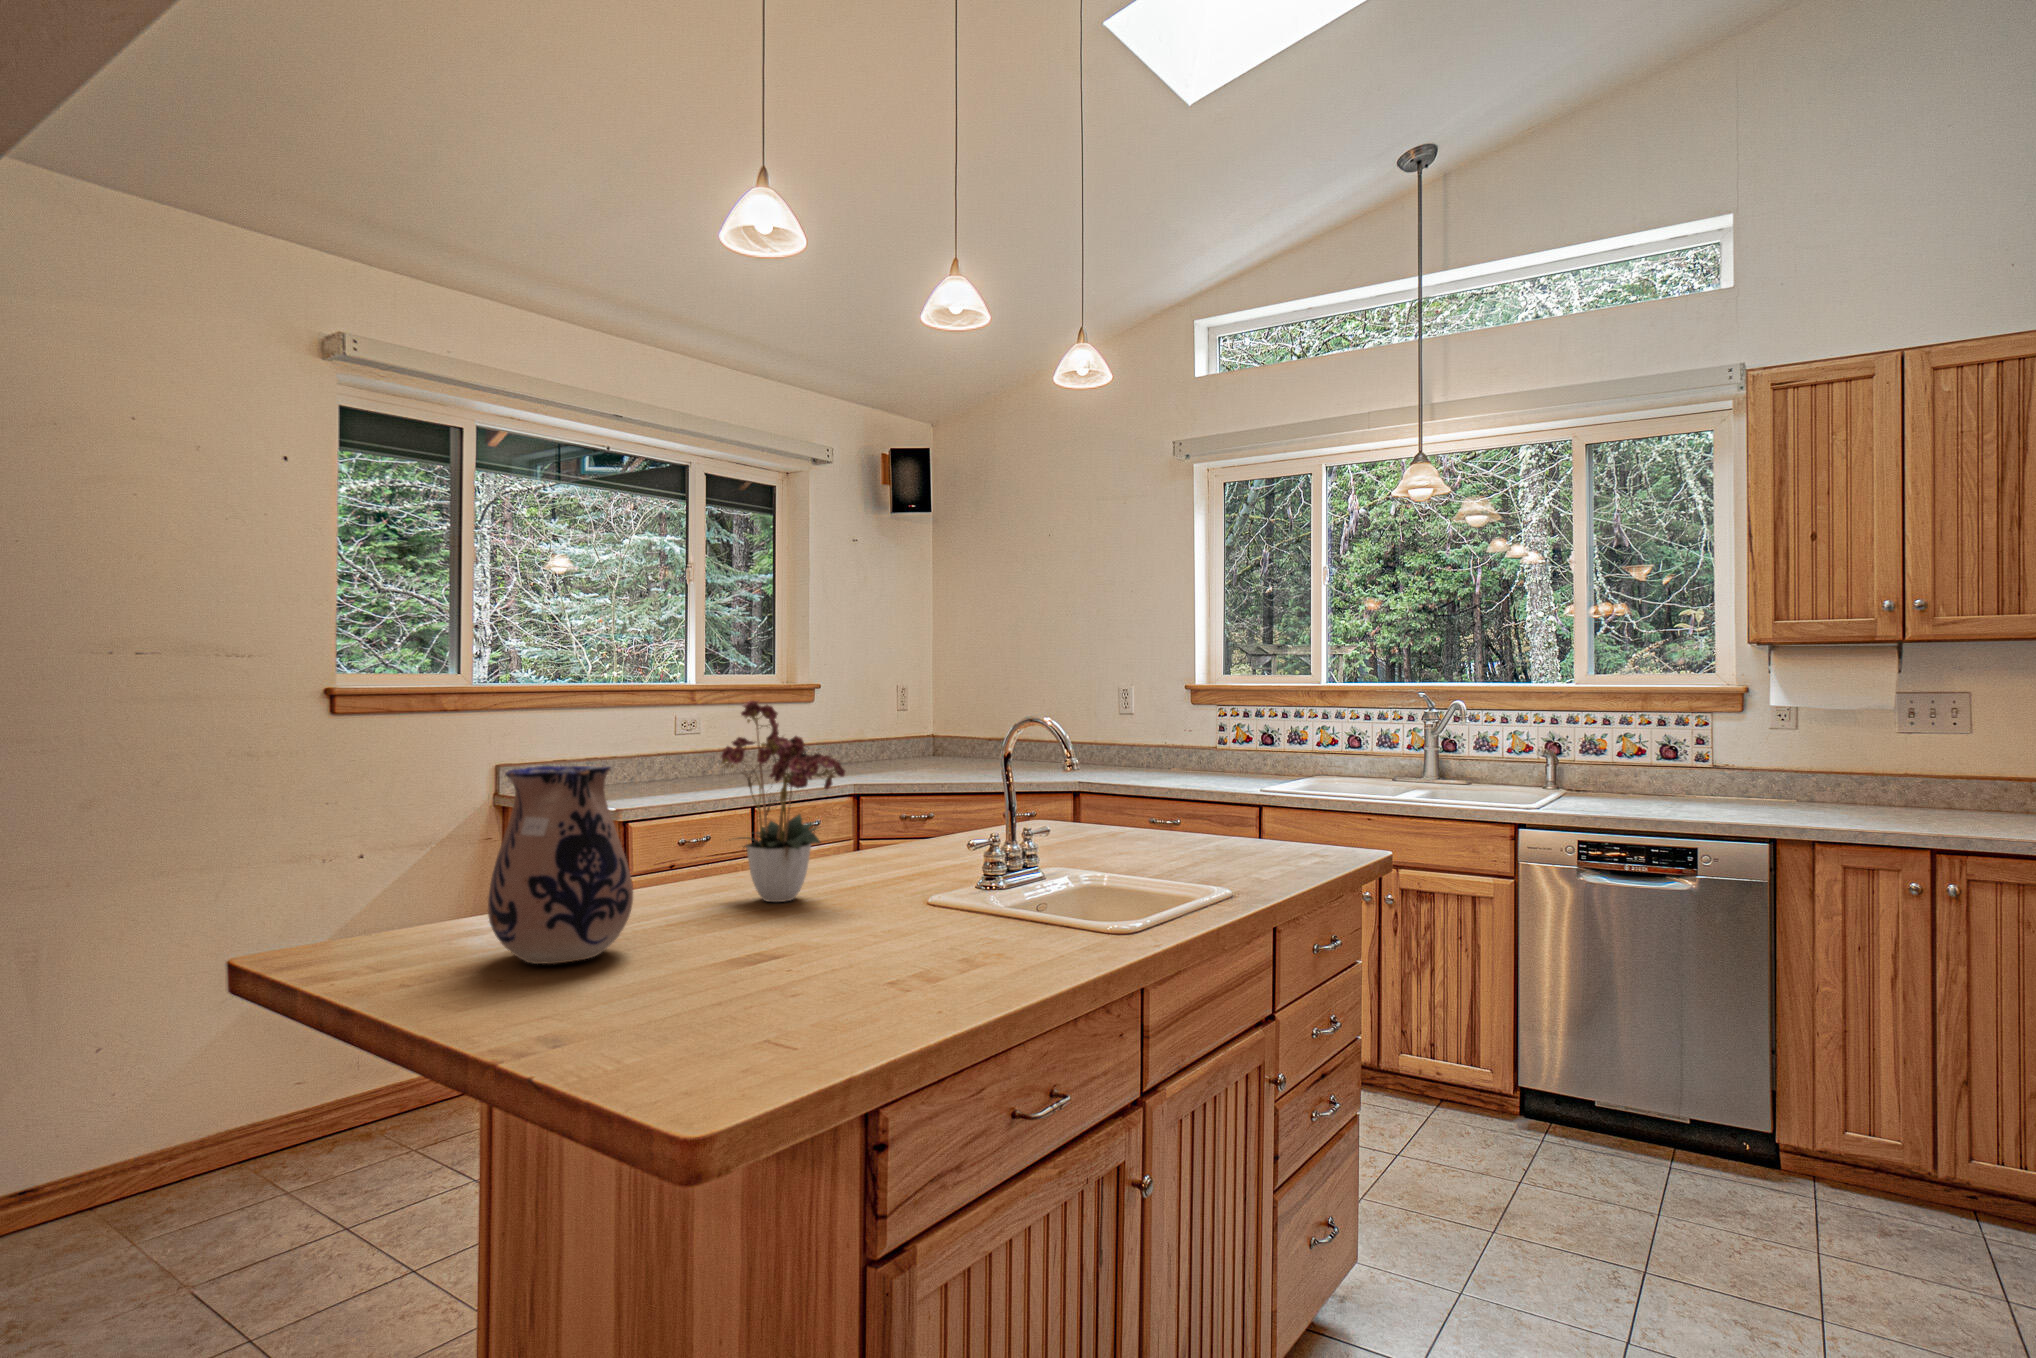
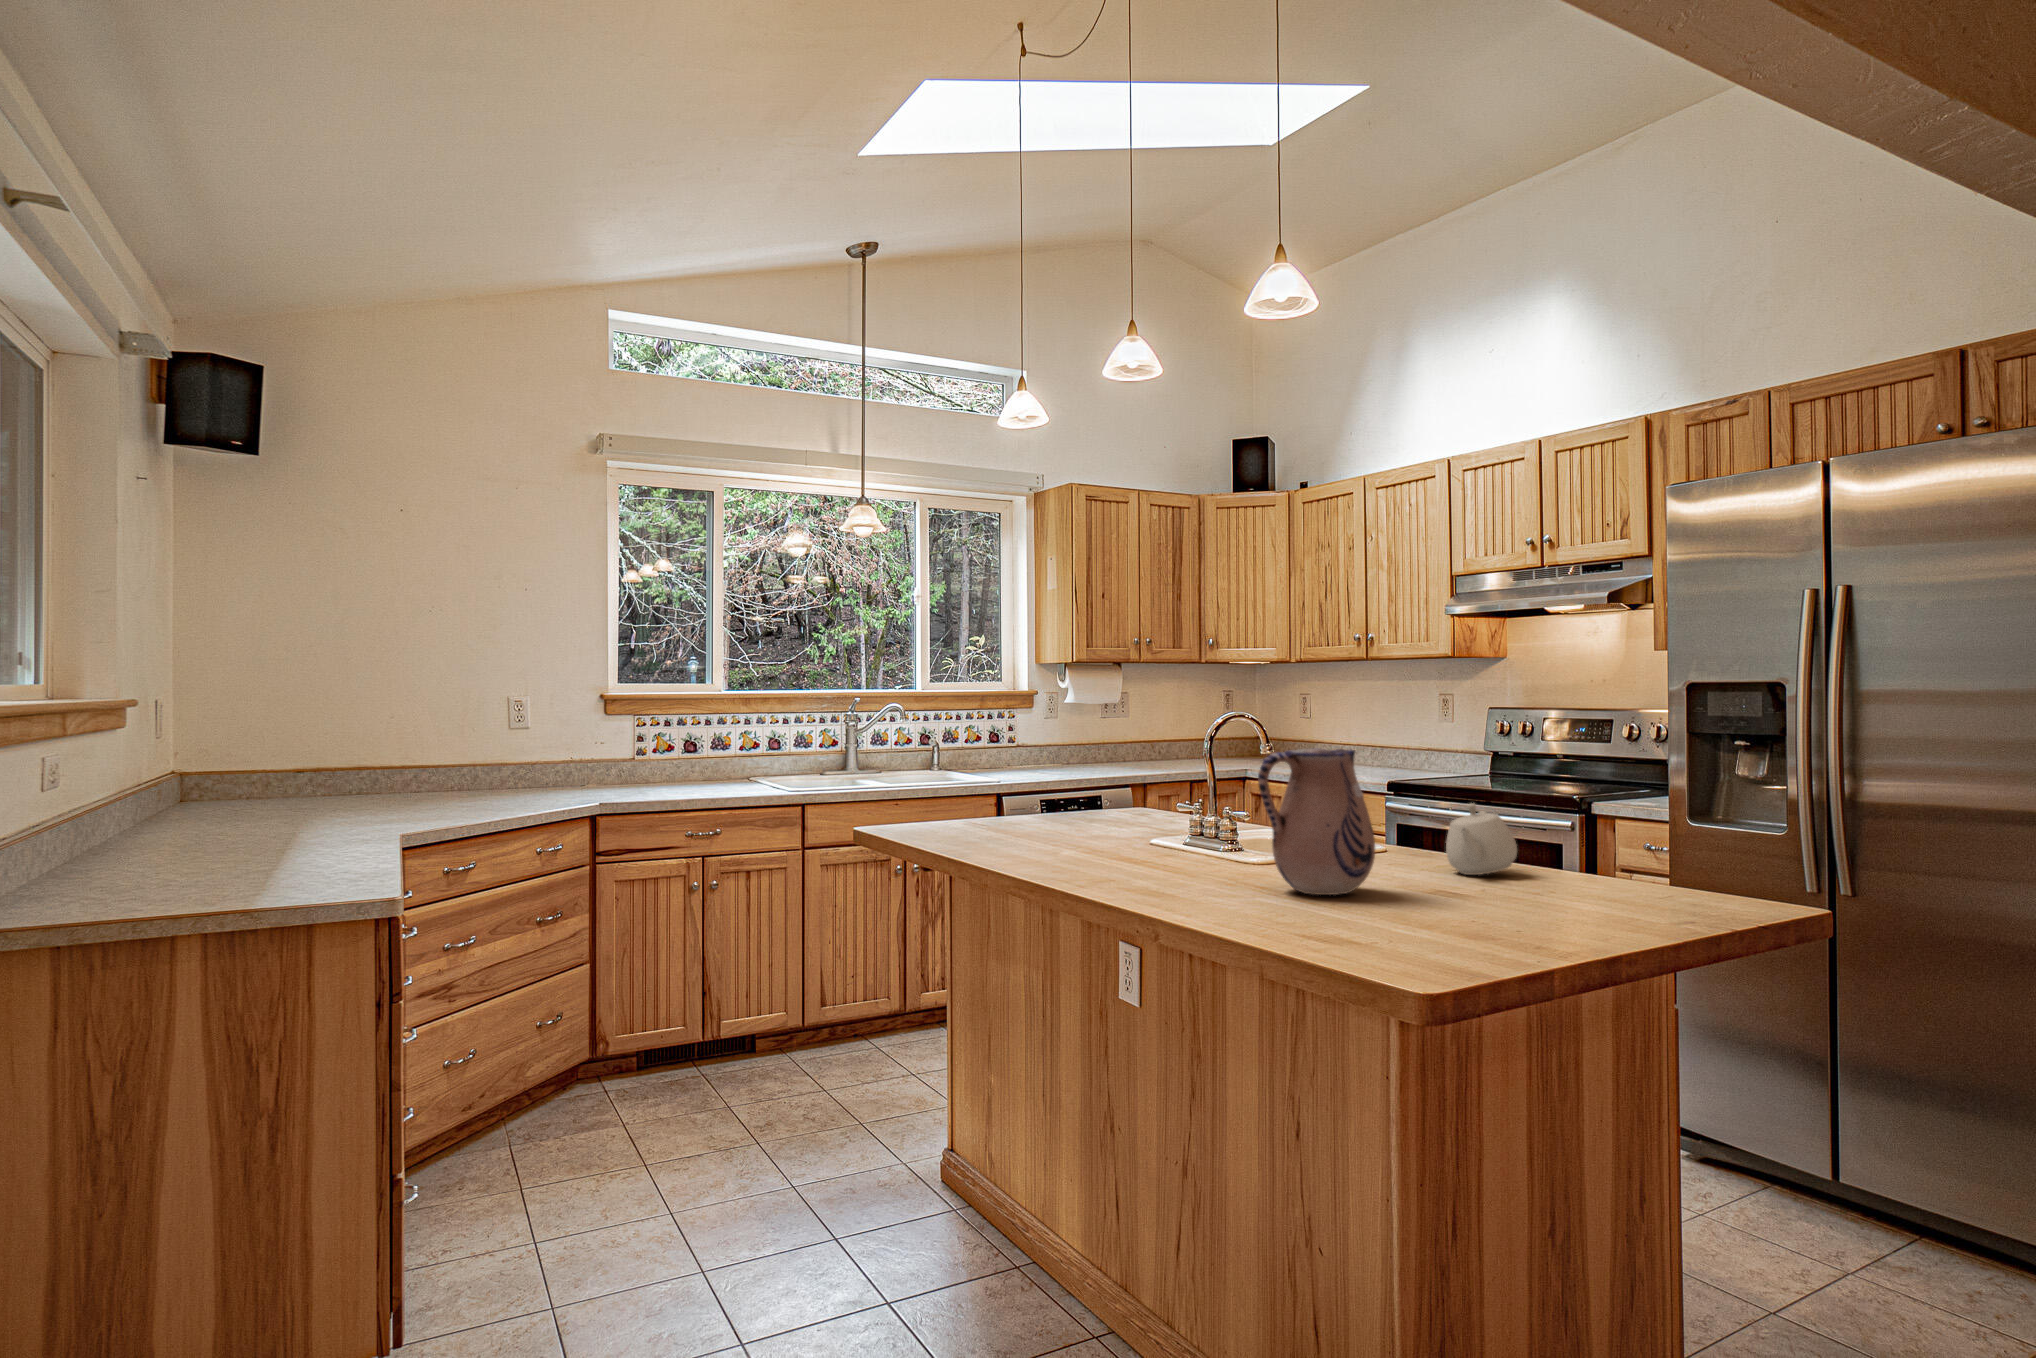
flower arrangement: present [721,701,845,902] -> none [1110,694,1197,867]
teapot: none [688,891,882,1021] -> present [1446,803,1517,875]

